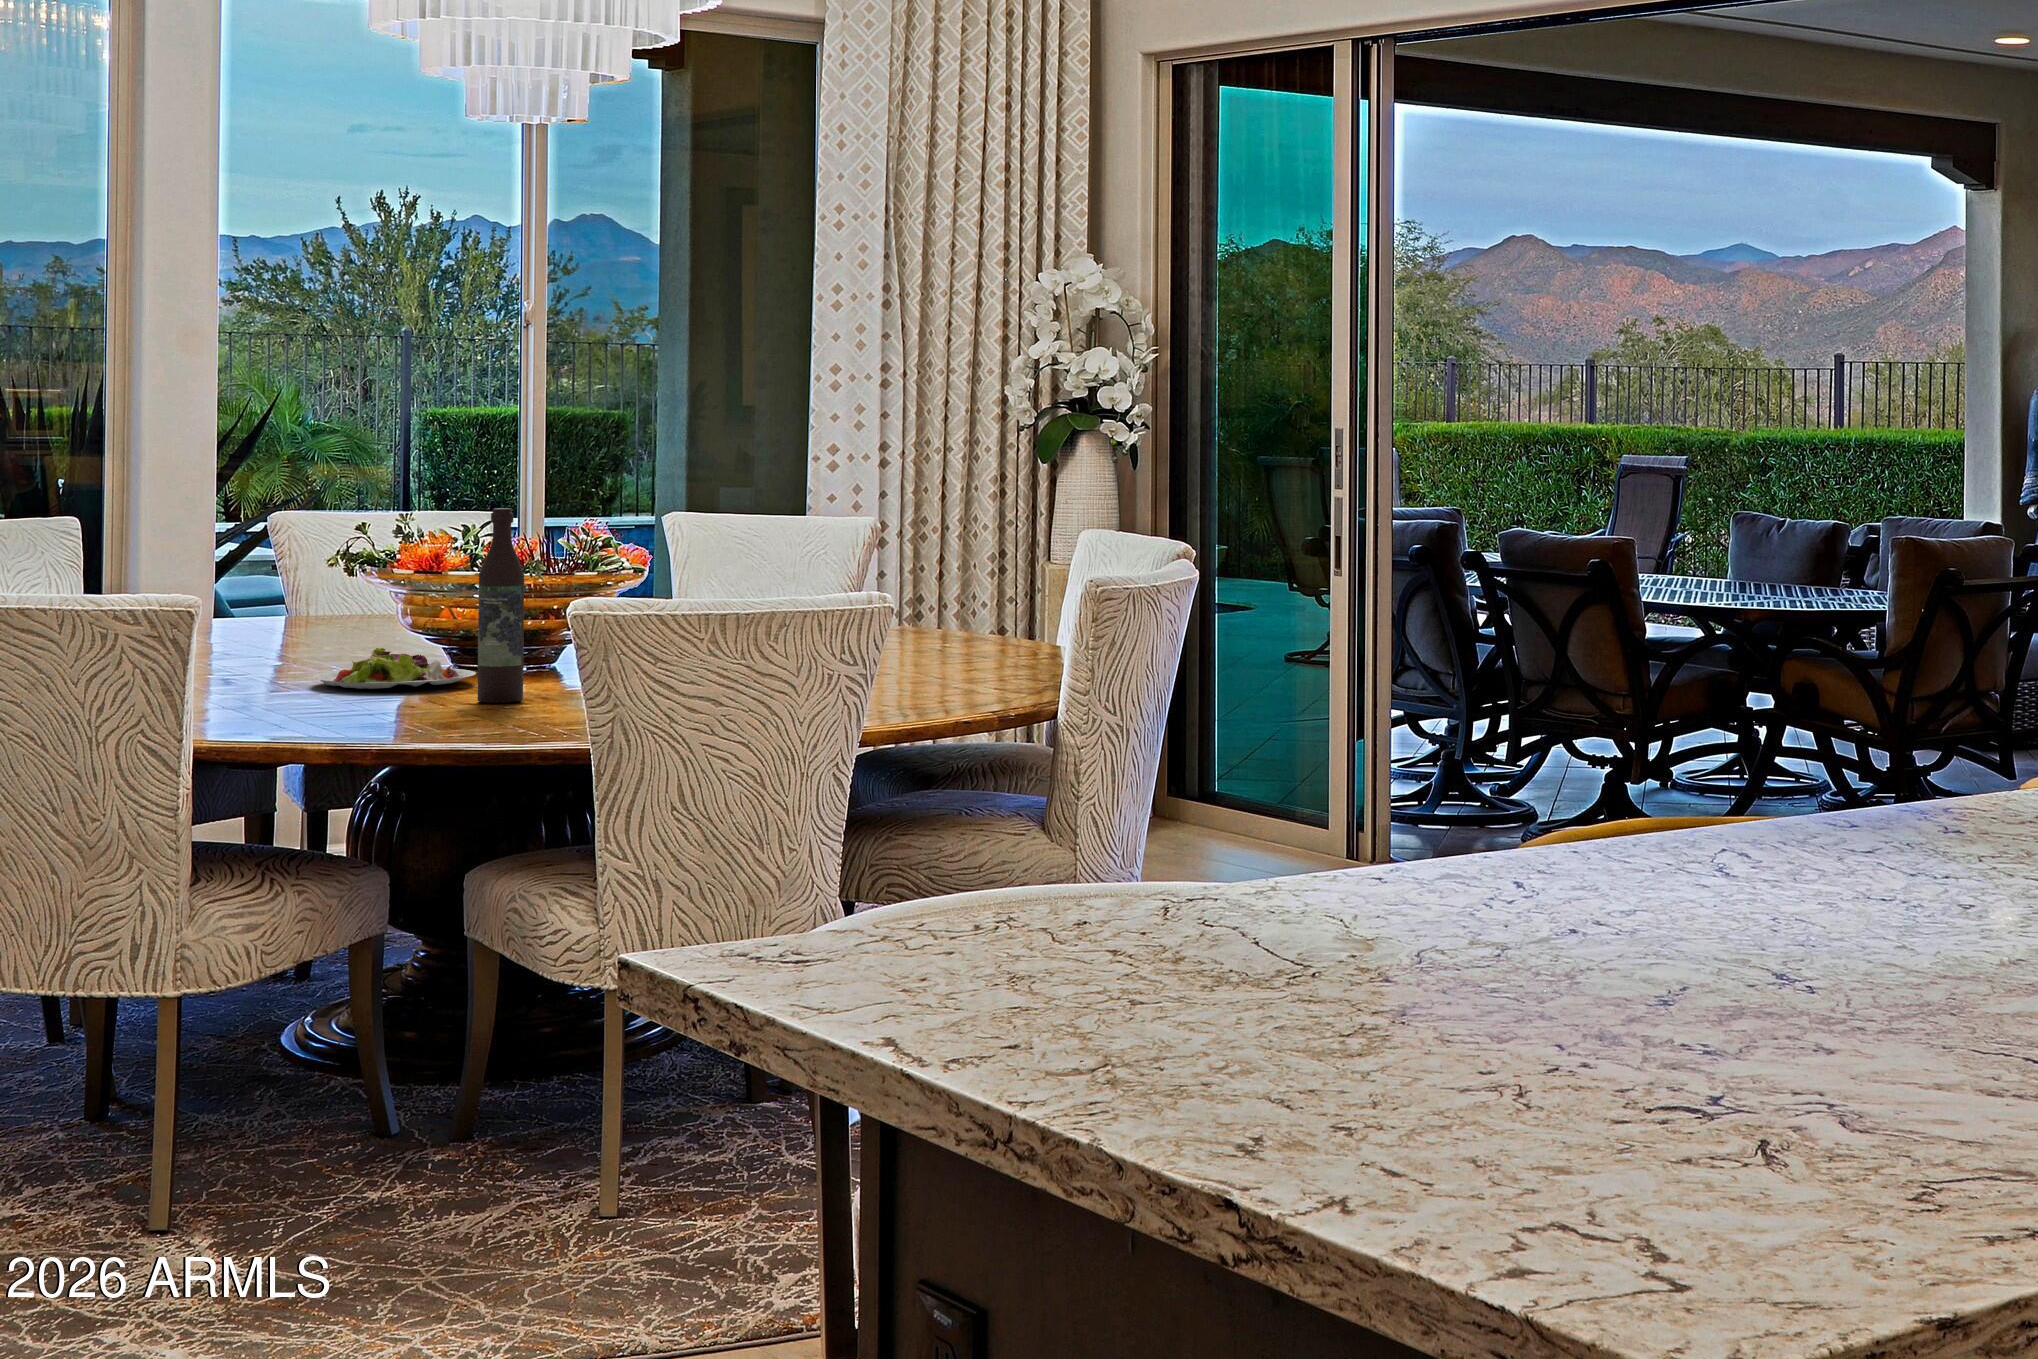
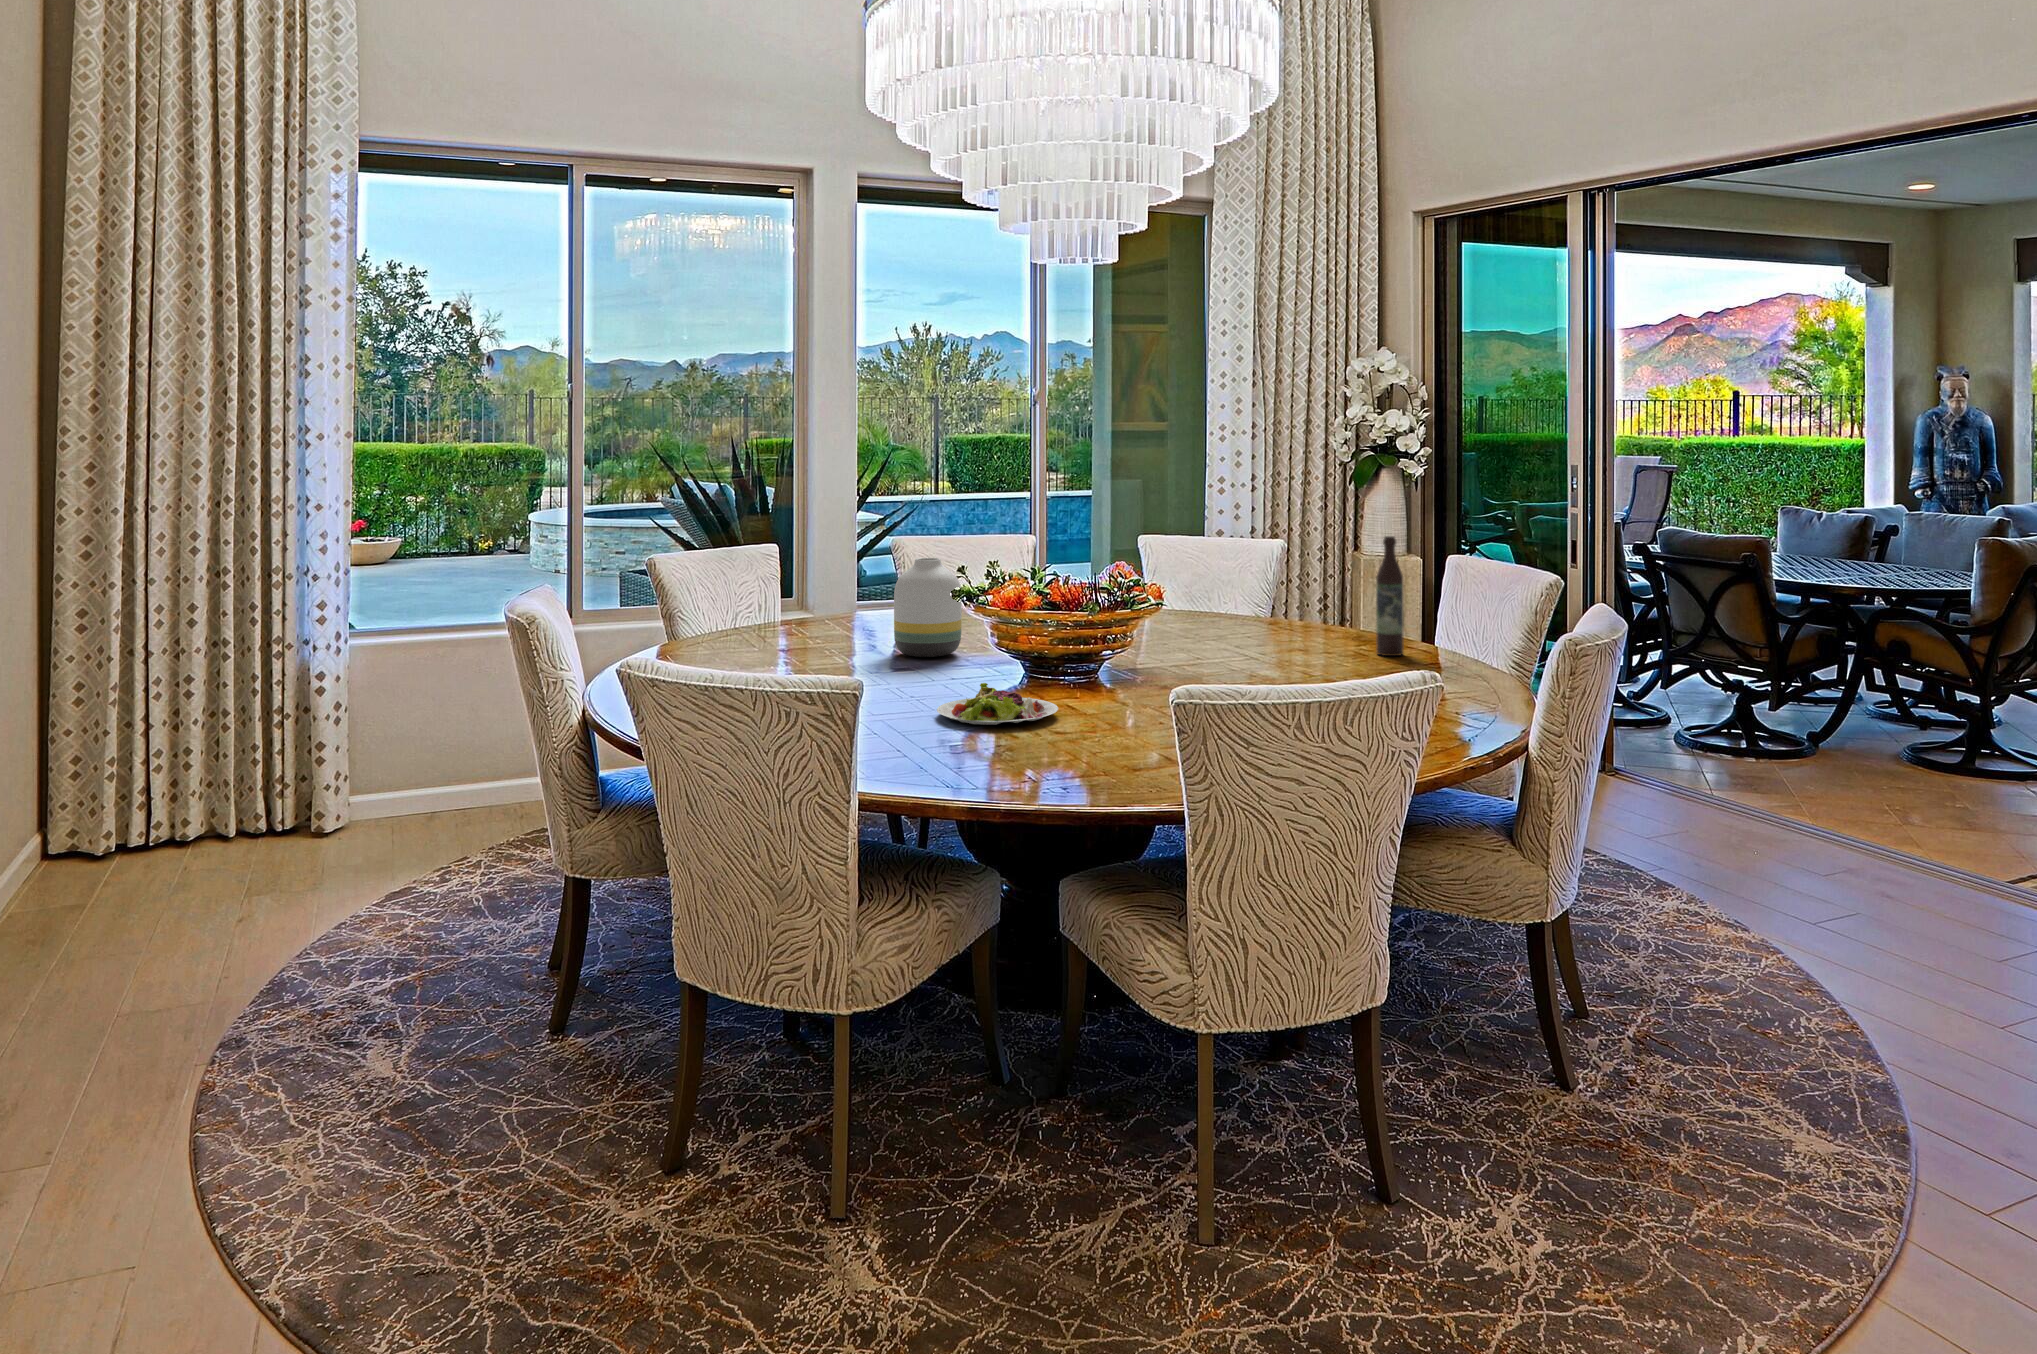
wine bottle: present [478,508,524,703] -> present [1376,536,1404,656]
vase: none [272,511,370,643] -> present [894,558,962,657]

